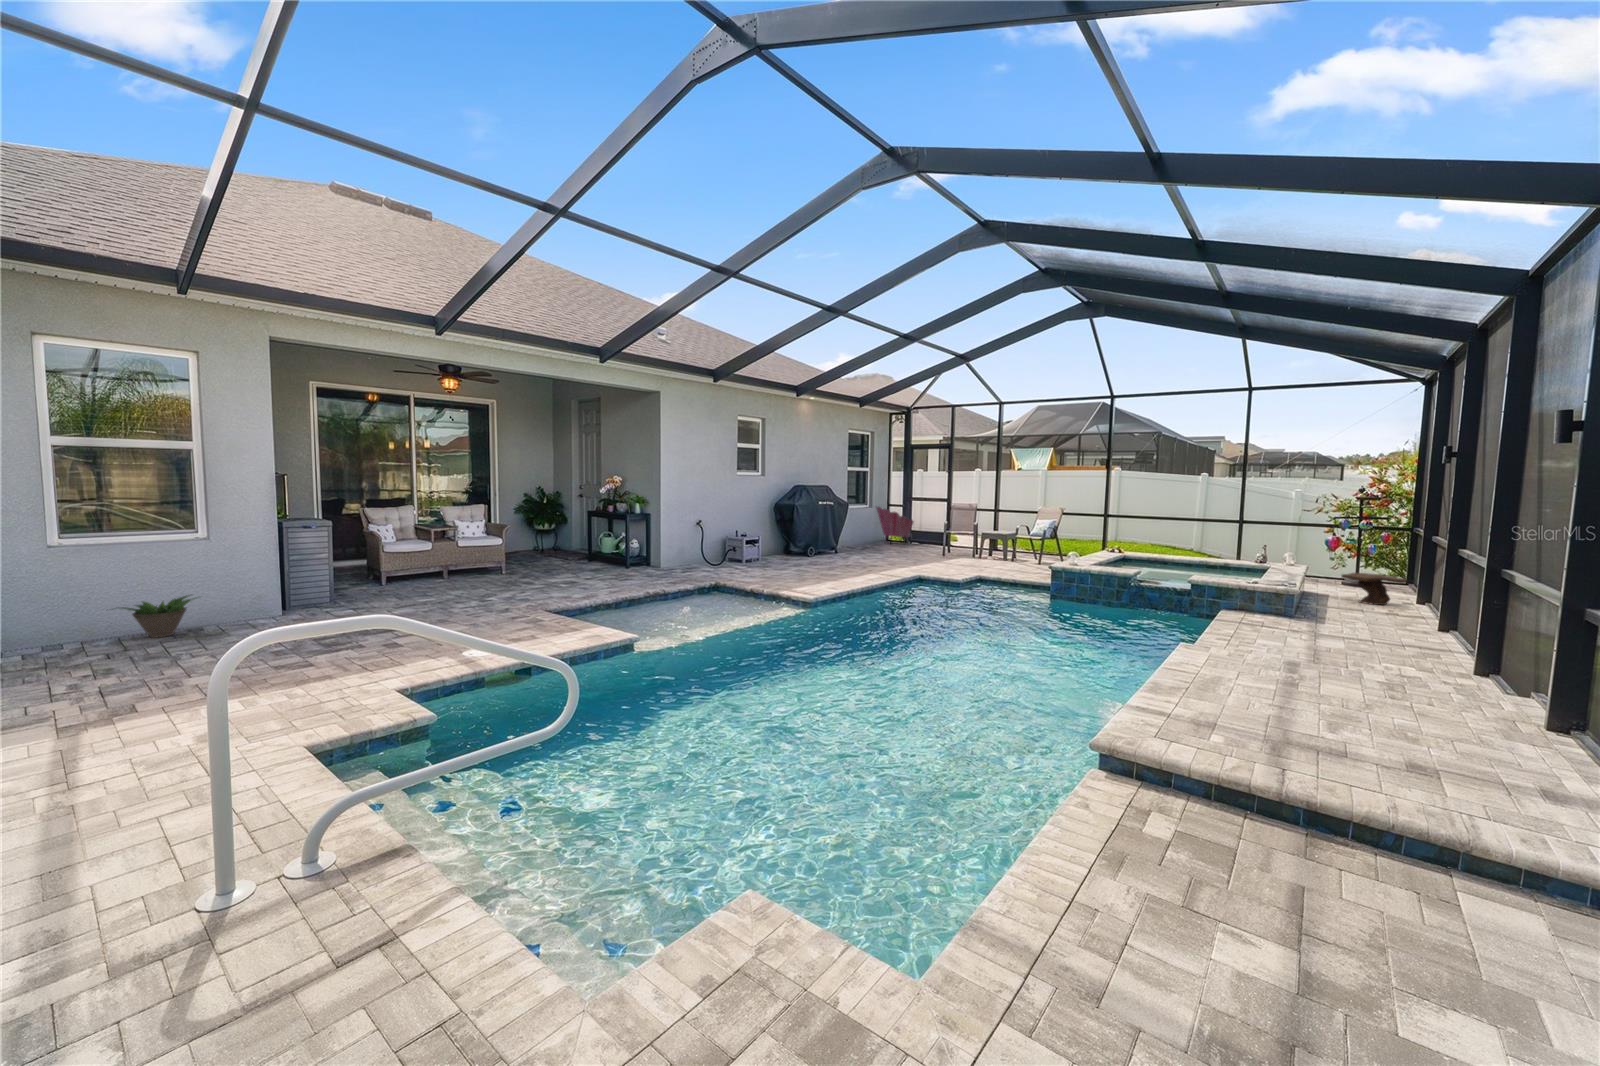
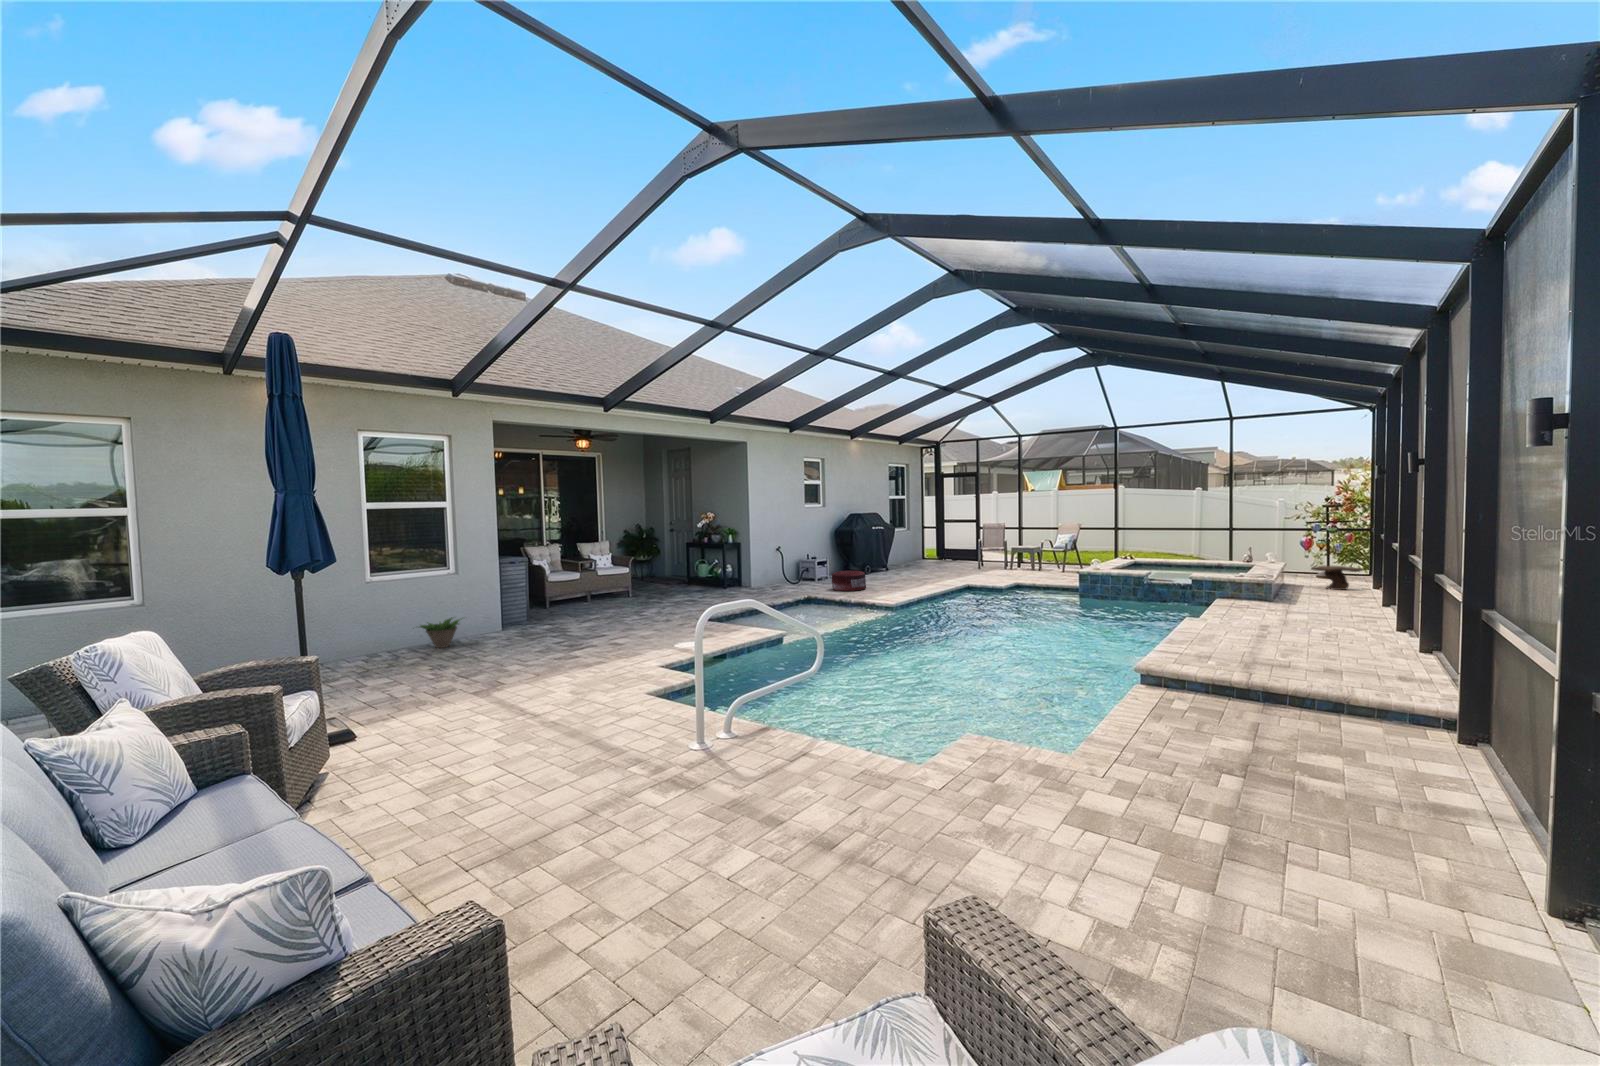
armchair: present [876,507,913,541] -> none [913,528,948,562]
pouf: none [753,552,795,577] -> present [832,571,866,591]

